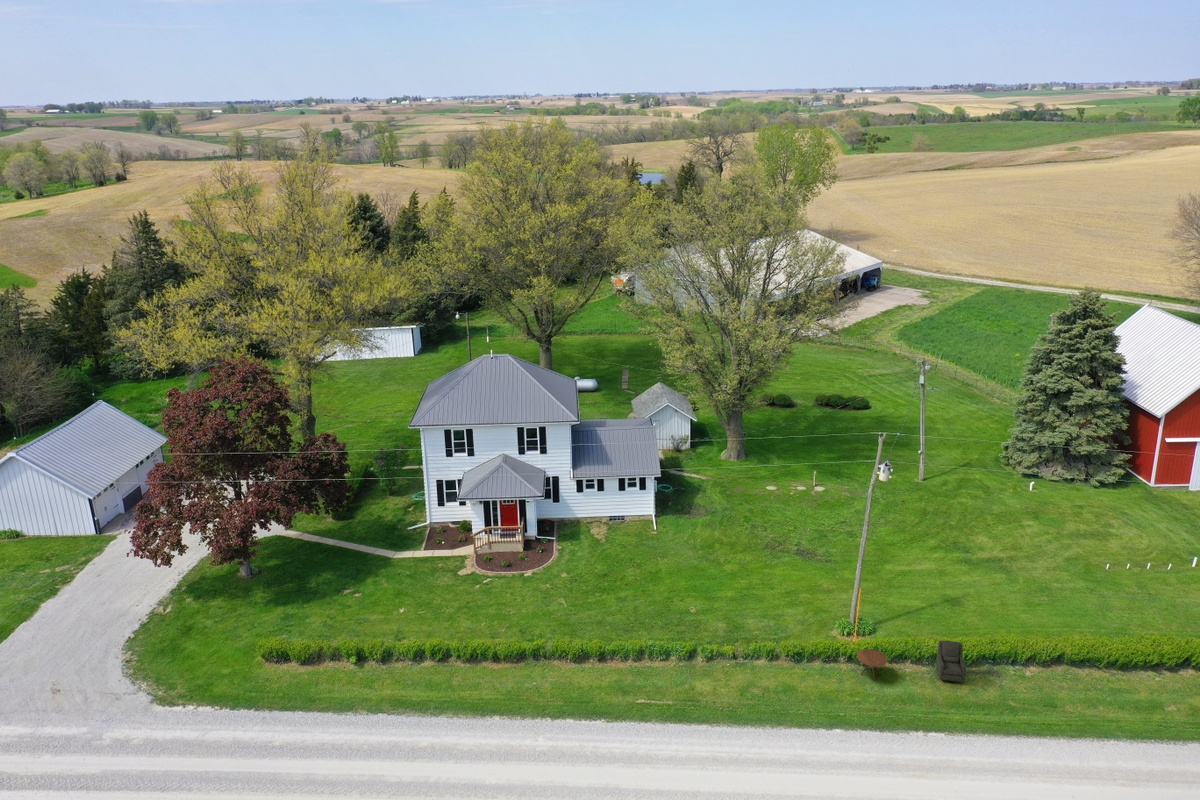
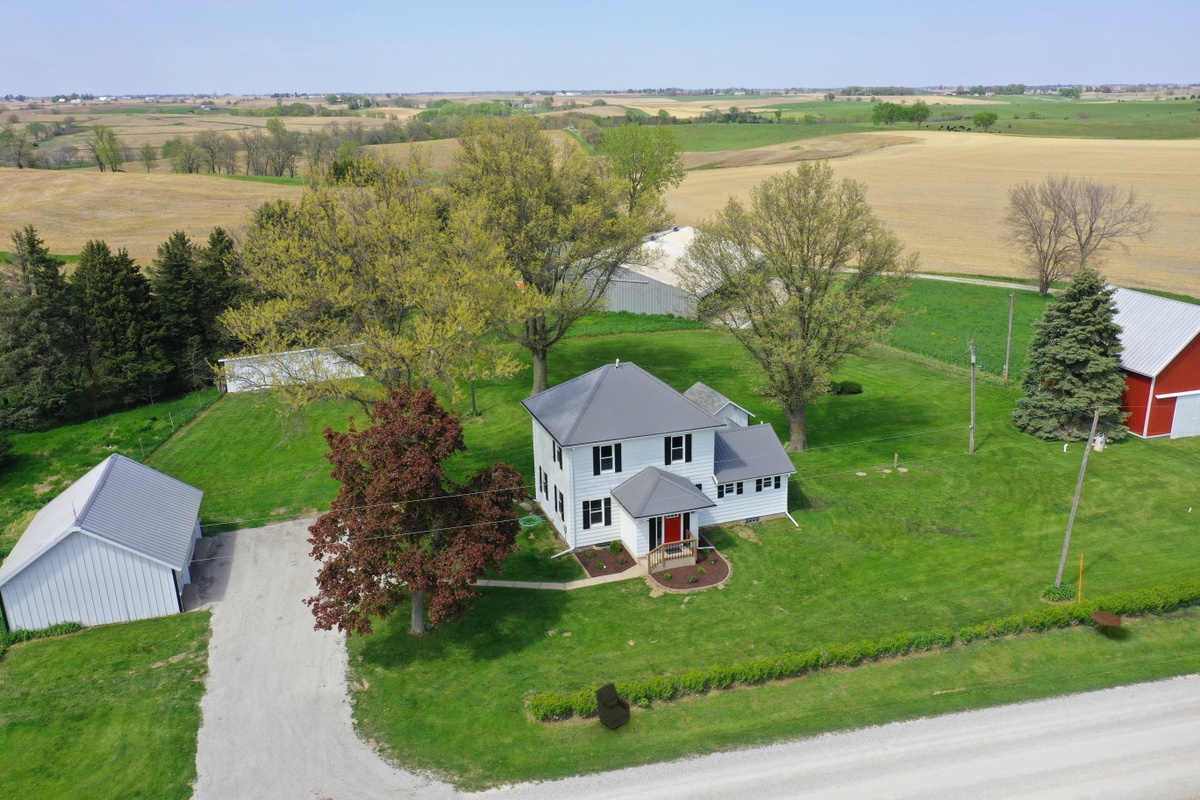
chair: present [936,641,966,682] -> present [596,683,630,729]

